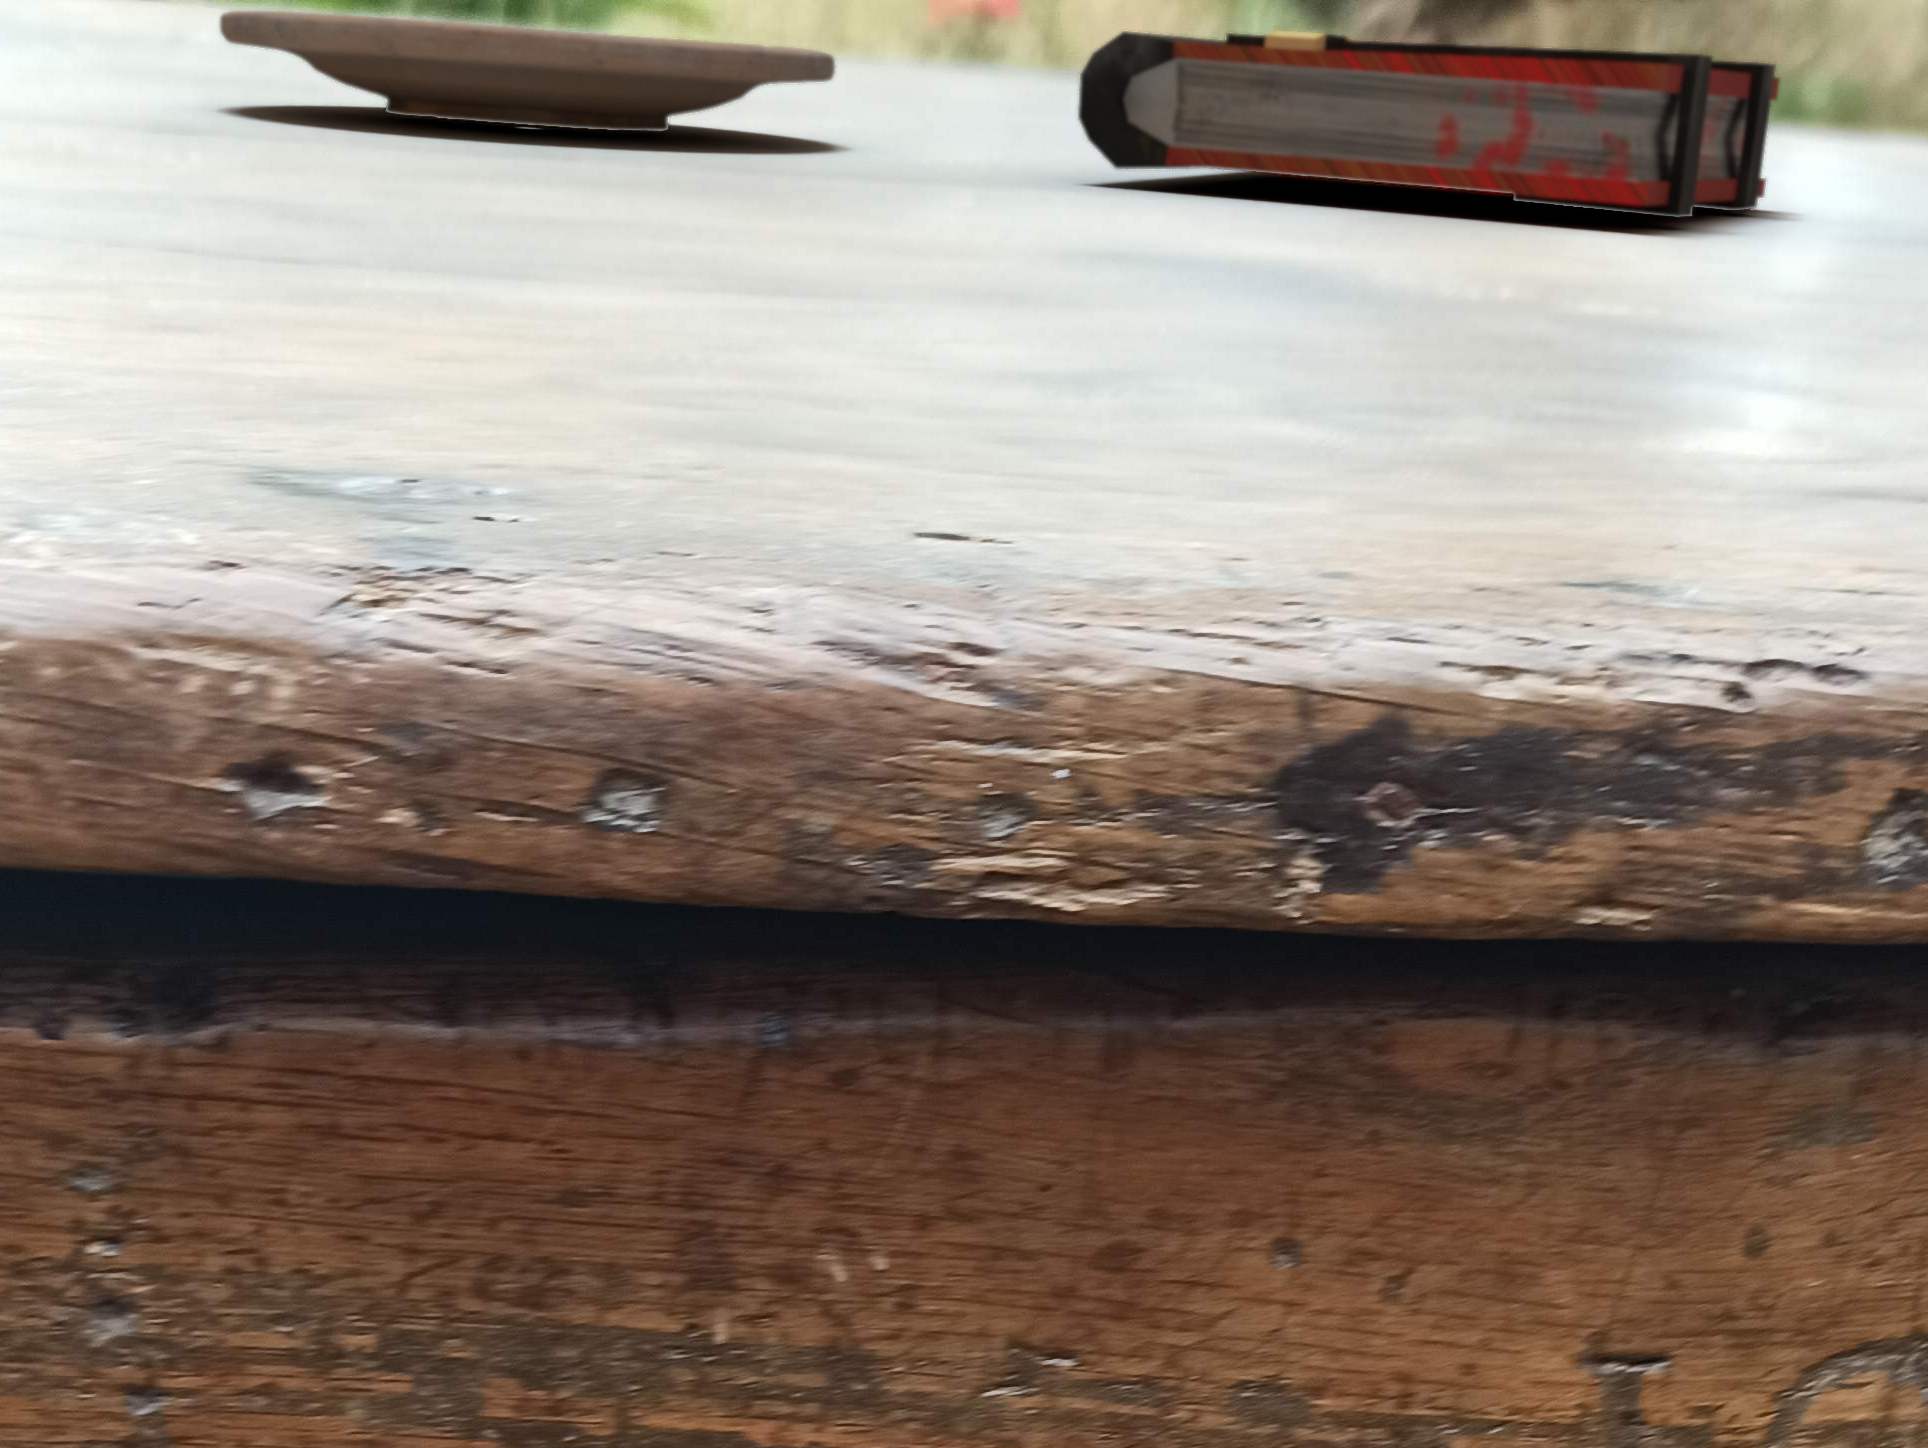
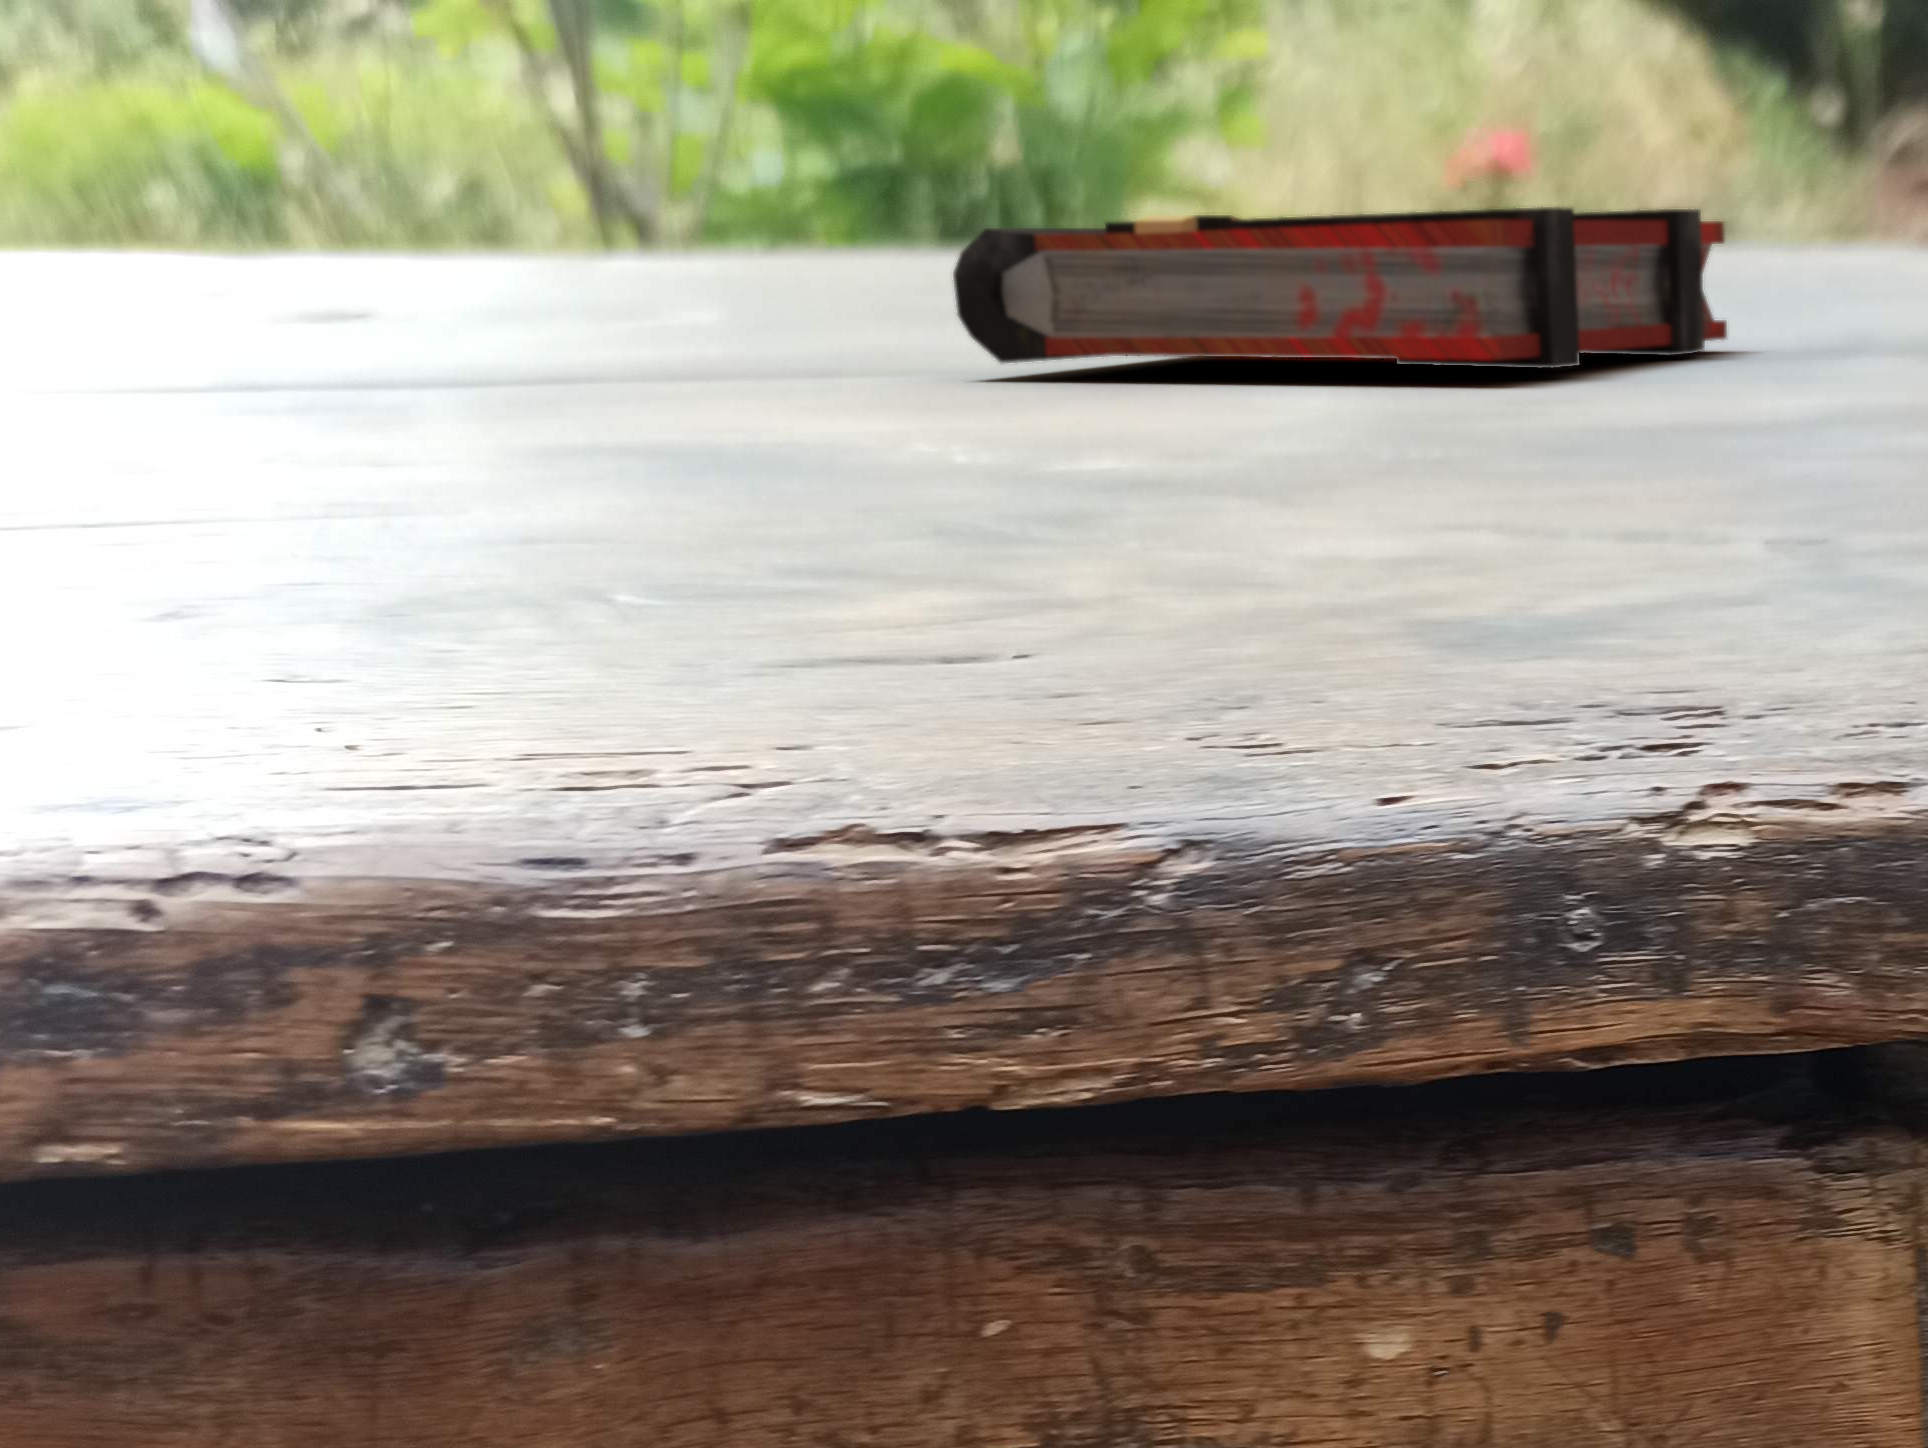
plate: present [220,11,836,131] -> none [135,268,785,364]

